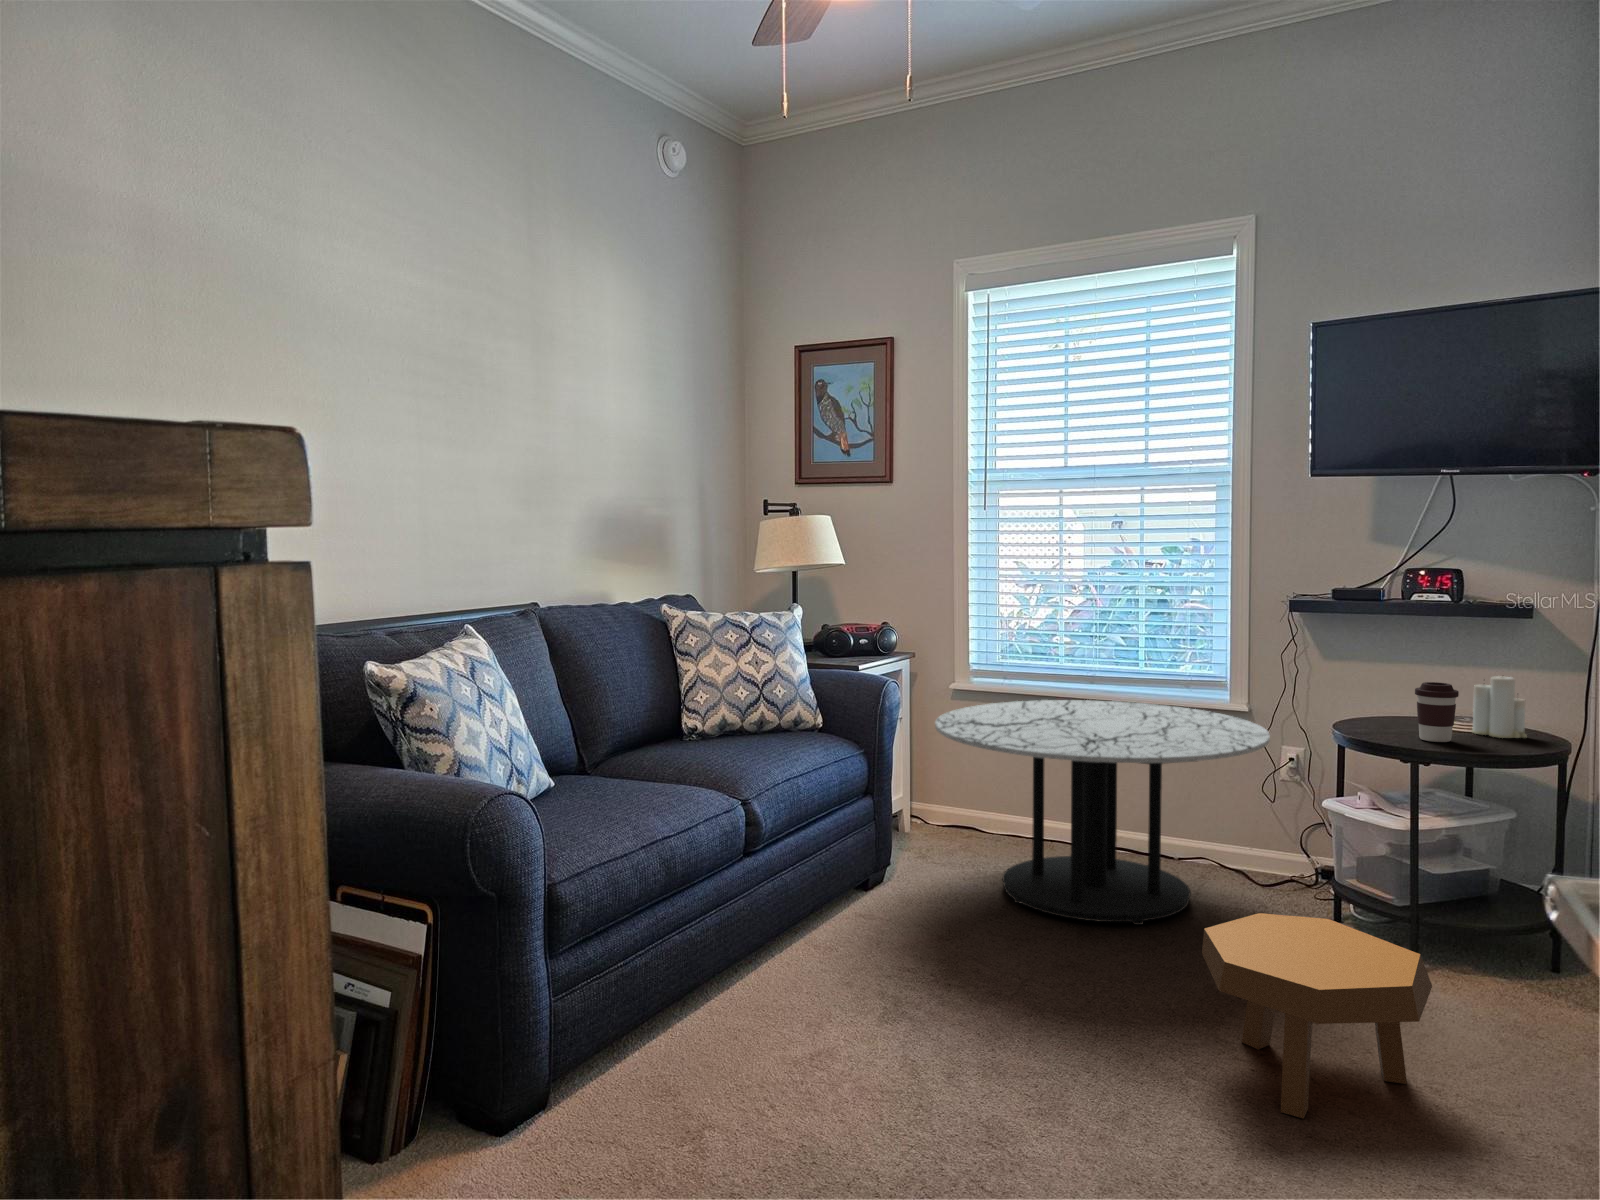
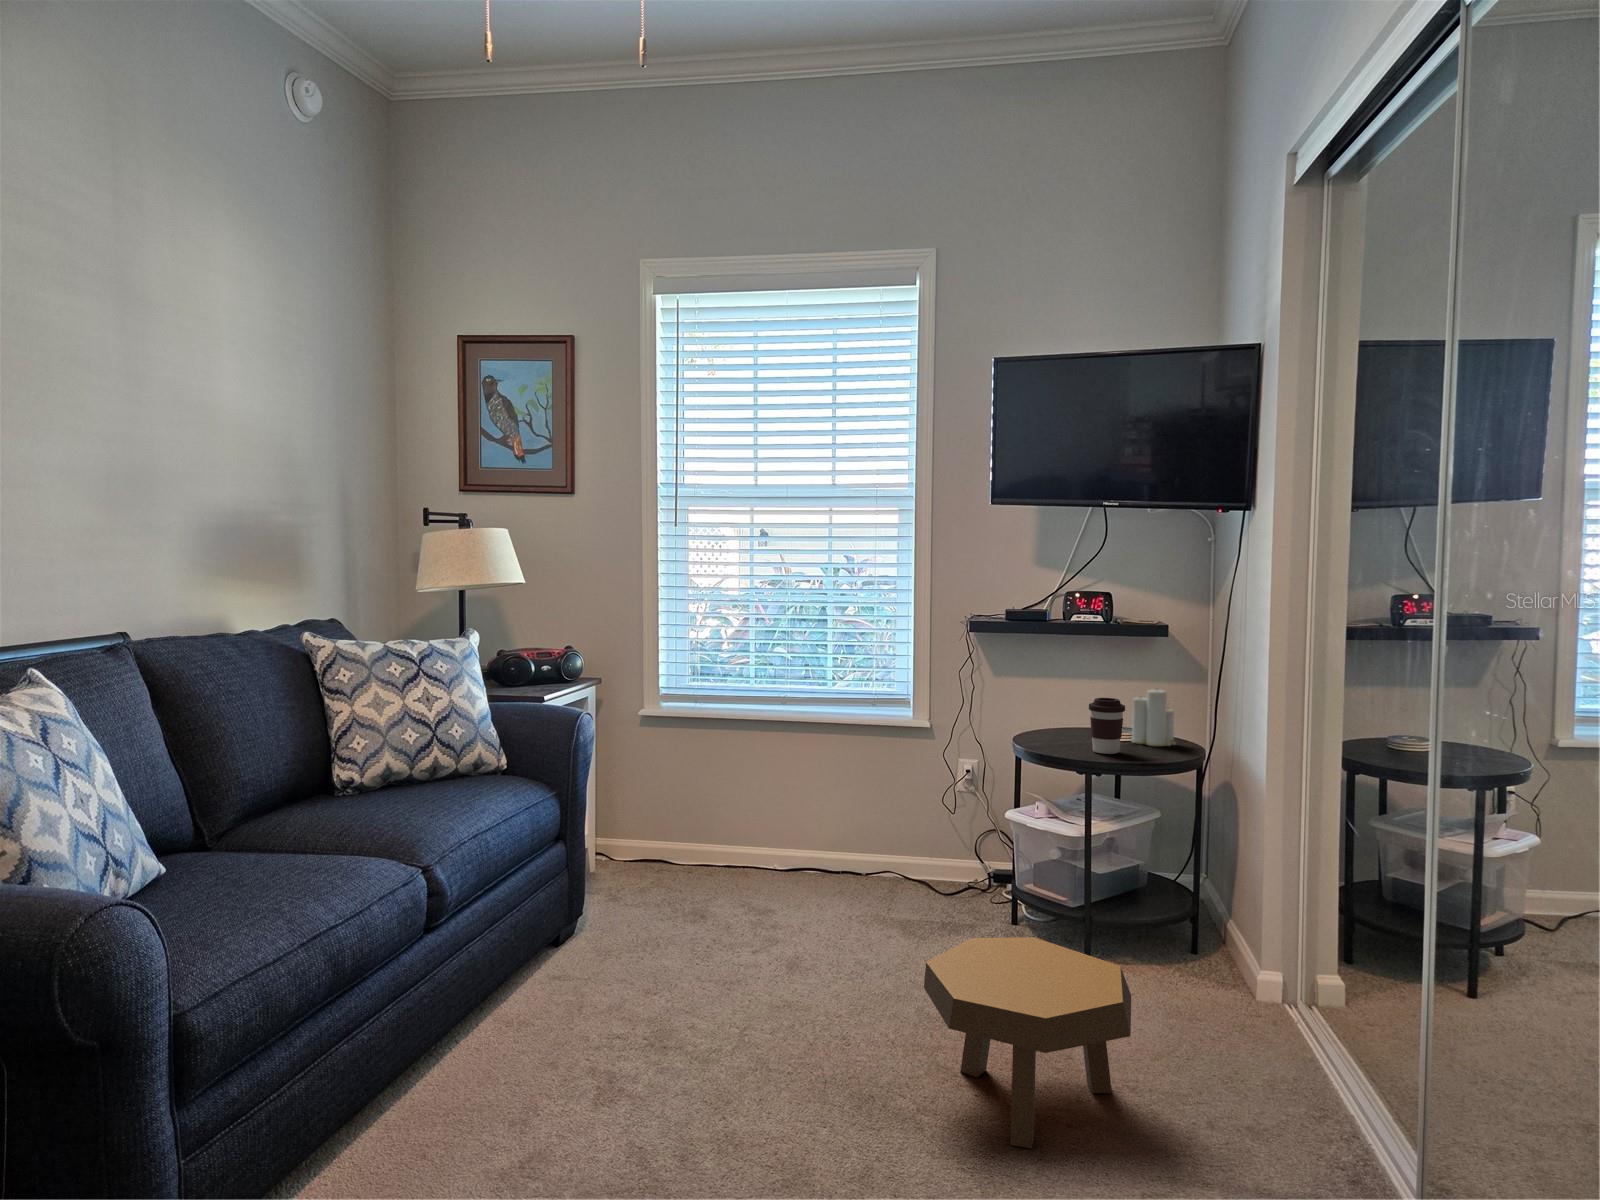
coffee table: present [935,700,1270,925] -> none [629,722,960,955]

